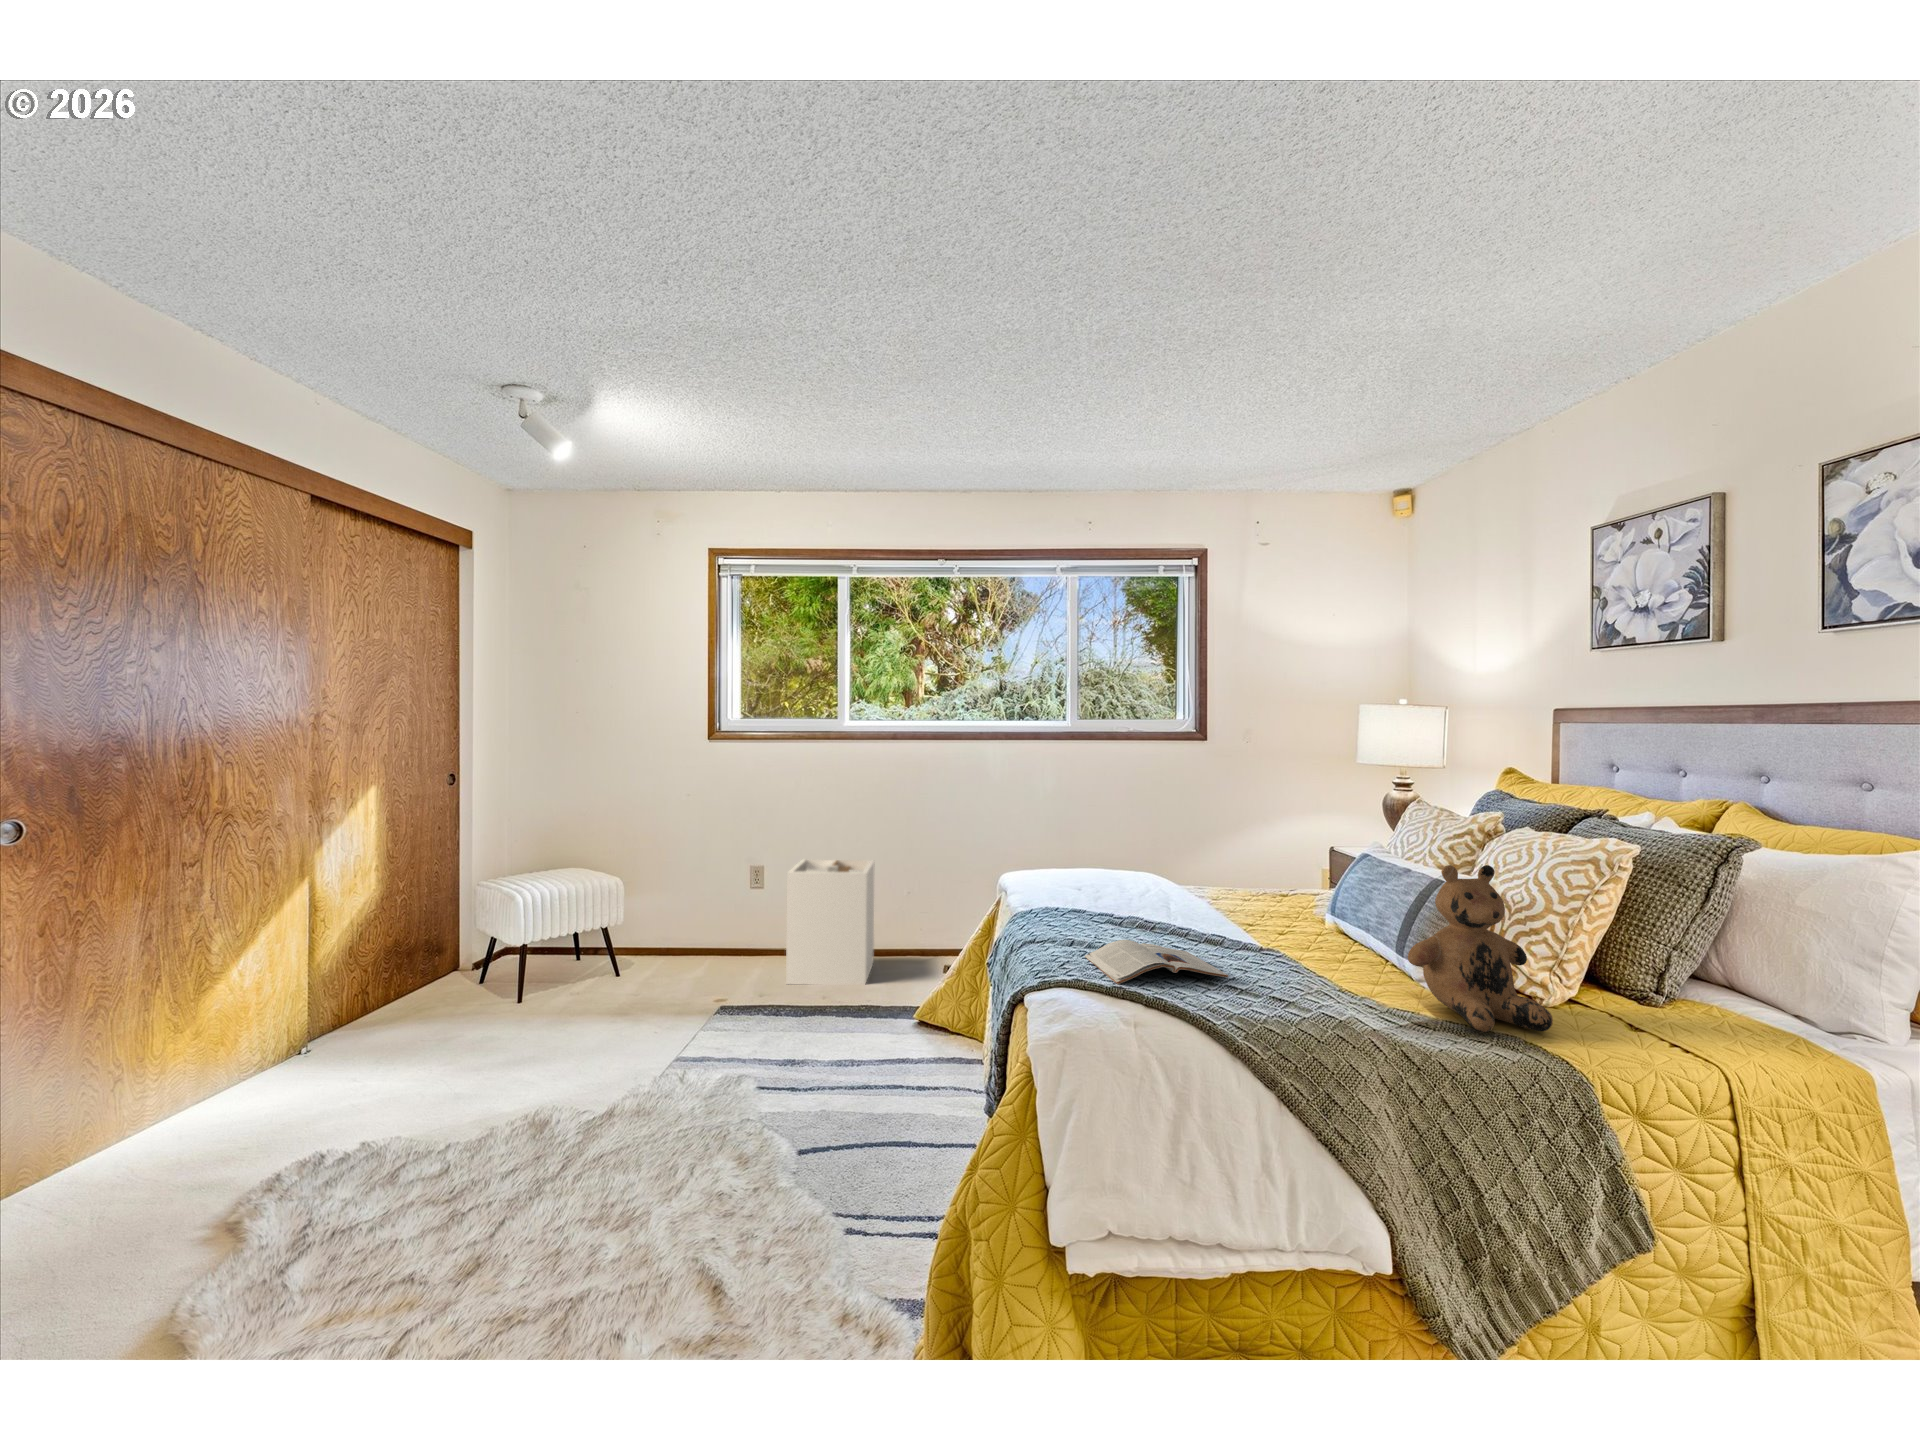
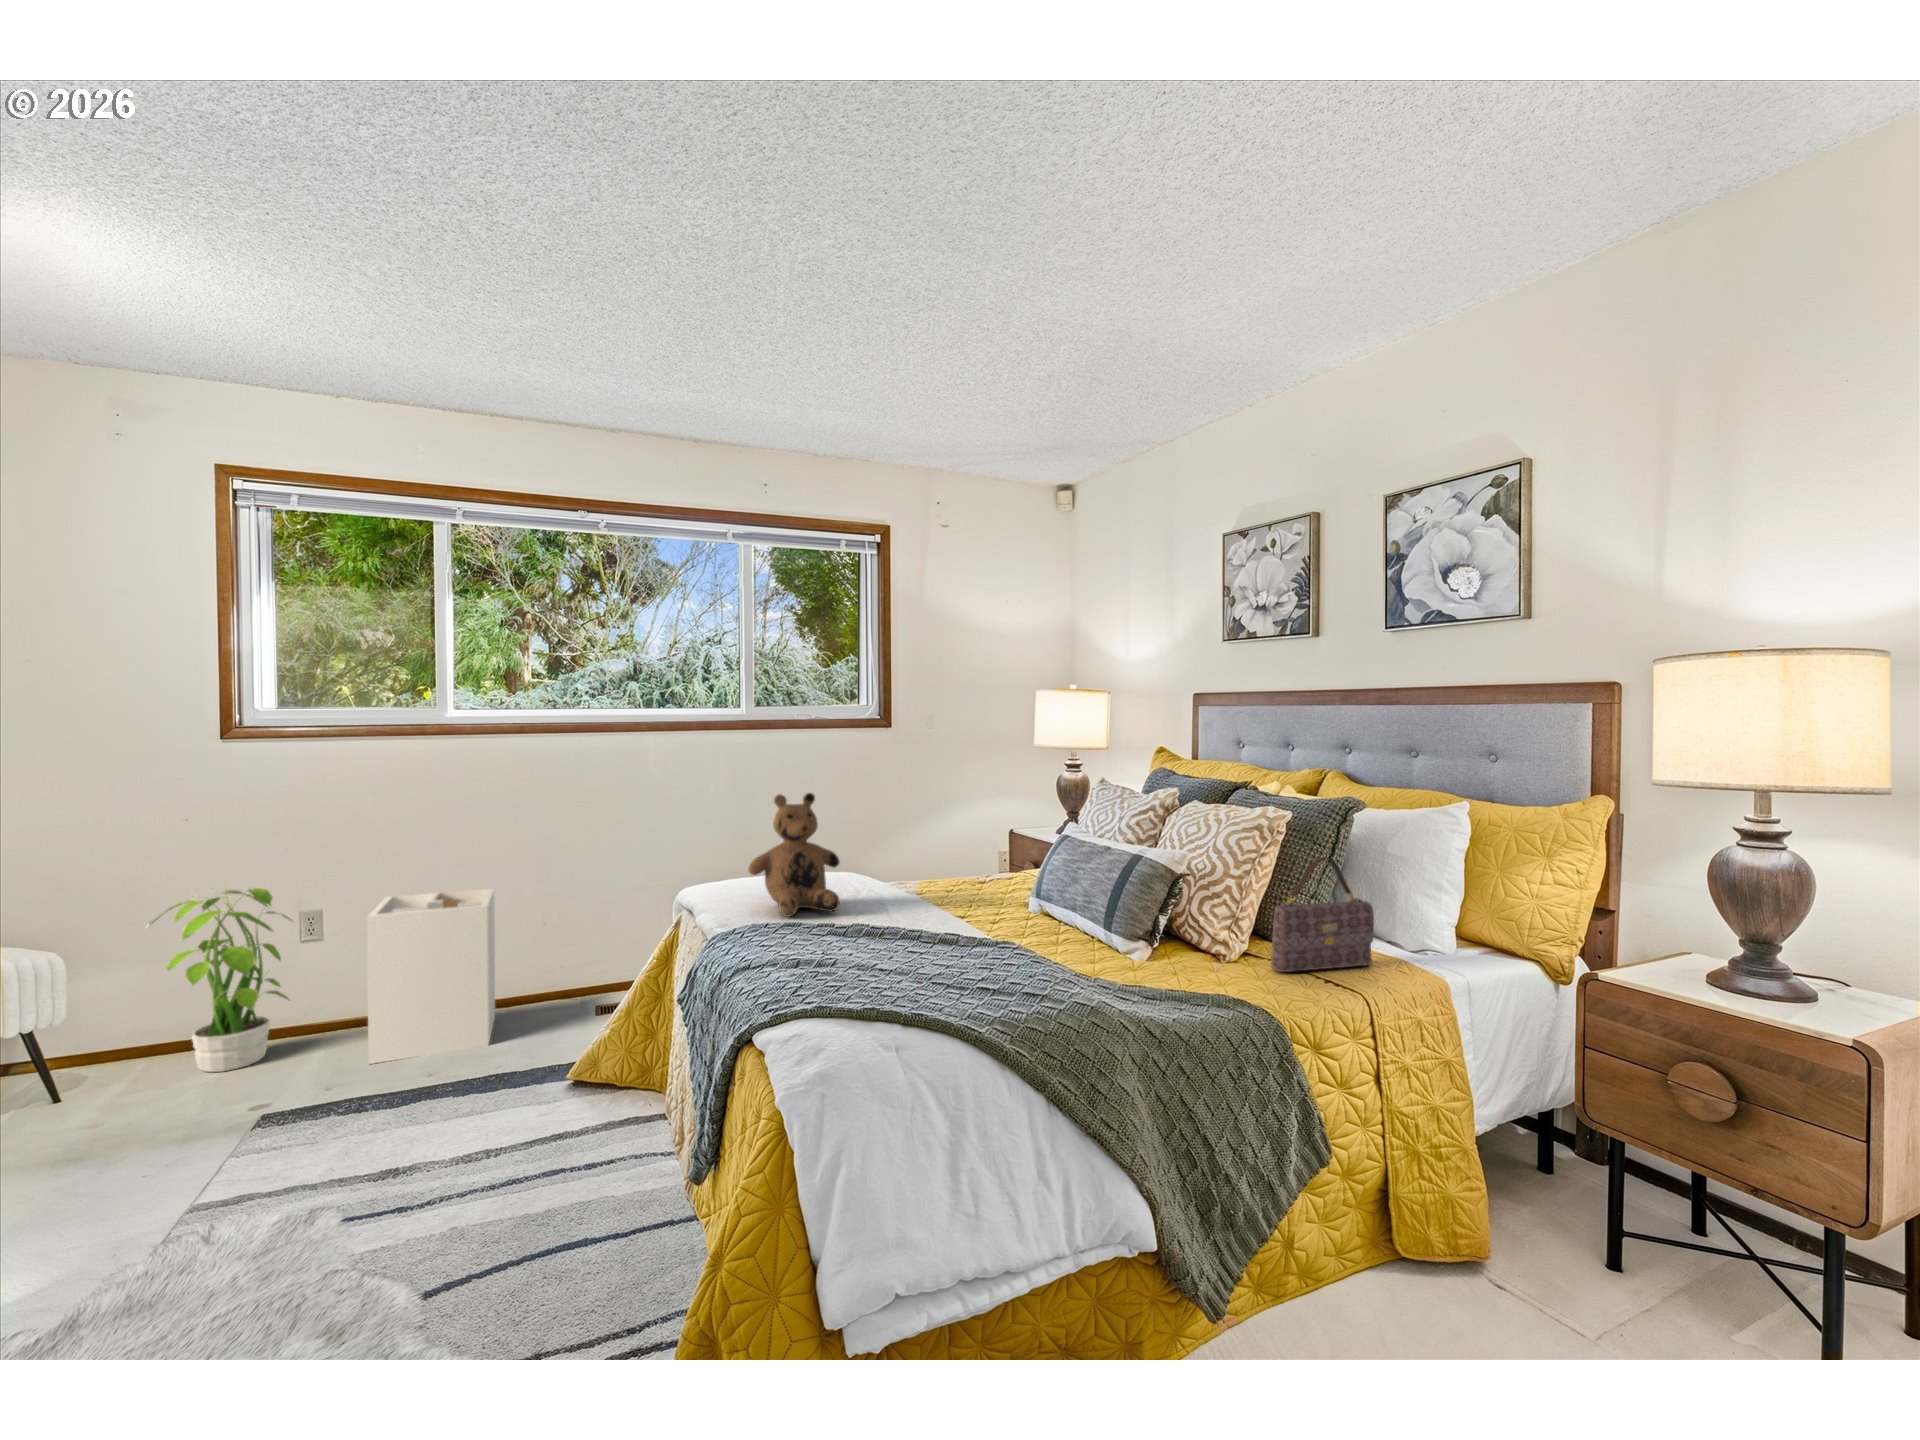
potted plant: none [661,840,746,974] -> present [147,888,292,1072]
teddy bear: present [1408,865,1553,1032] -> present [748,793,840,917]
handbag: none [1595,900,1749,1036] -> present [1271,857,1374,972]
magazine: present [1085,940,1229,984] -> none [816,952,973,1005]

